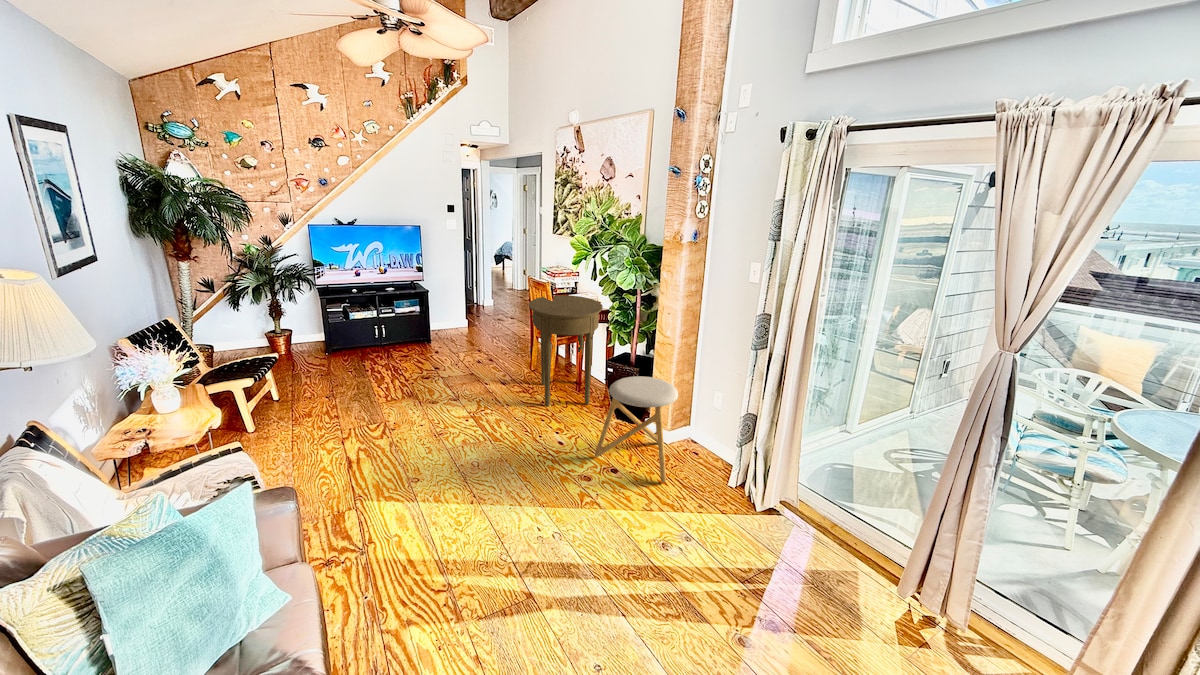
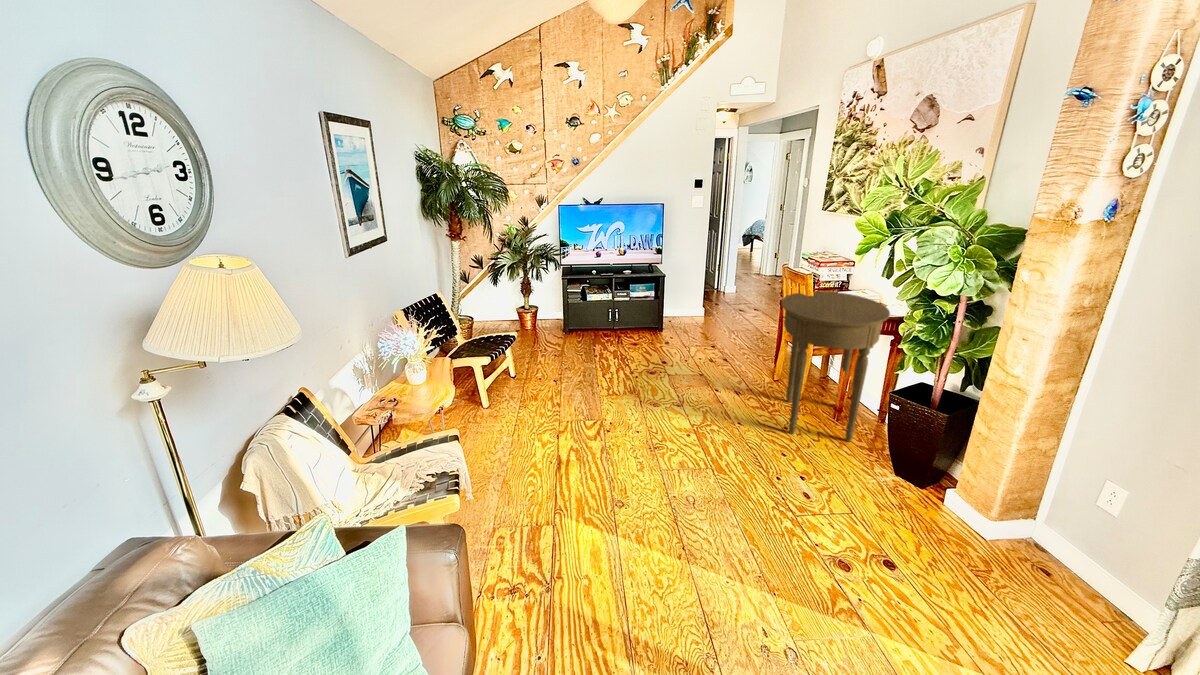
stool: present [595,376,678,483] -> none [858,428,1030,612]

